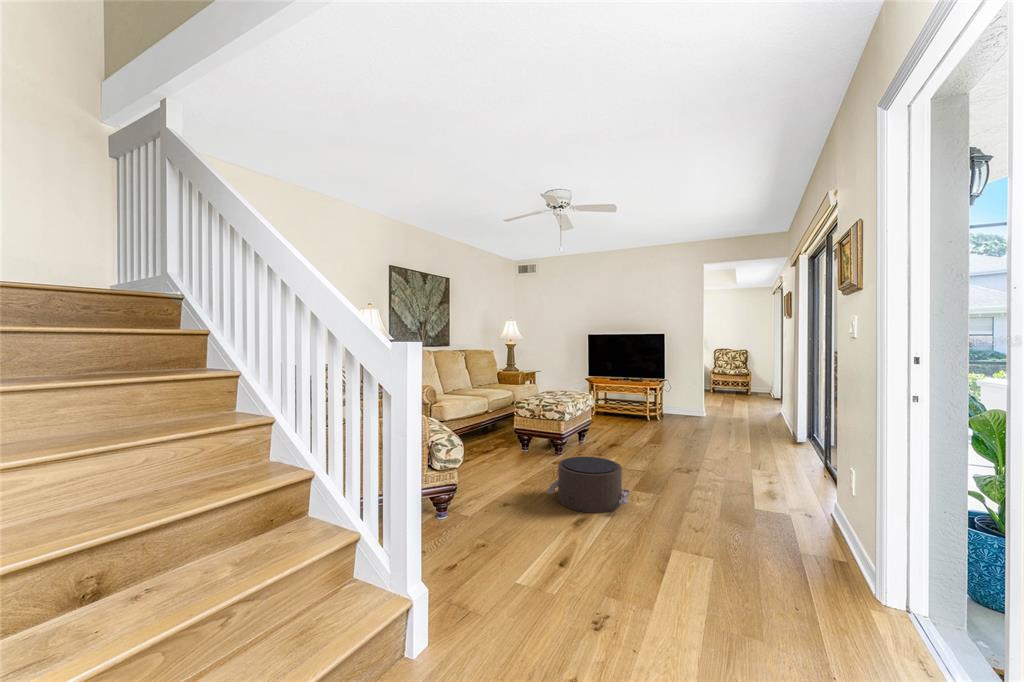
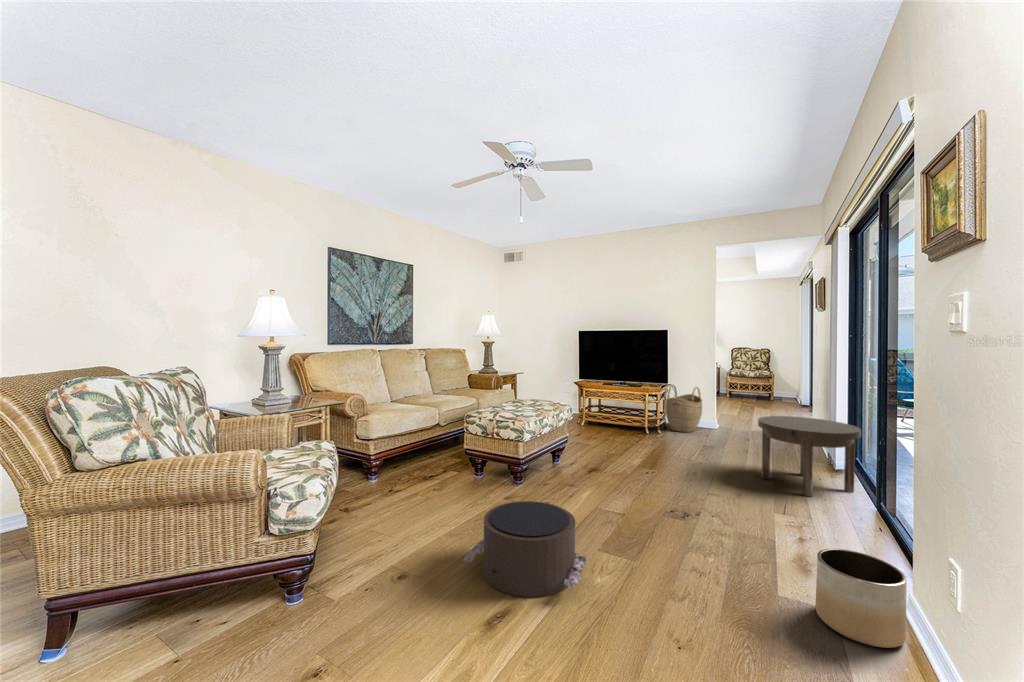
woven basket: none [663,380,693,419] -> present [665,385,702,433]
side table: none [740,401,815,459] -> present [758,416,861,496]
planter: none [779,477,832,529] -> present [816,549,907,648]

